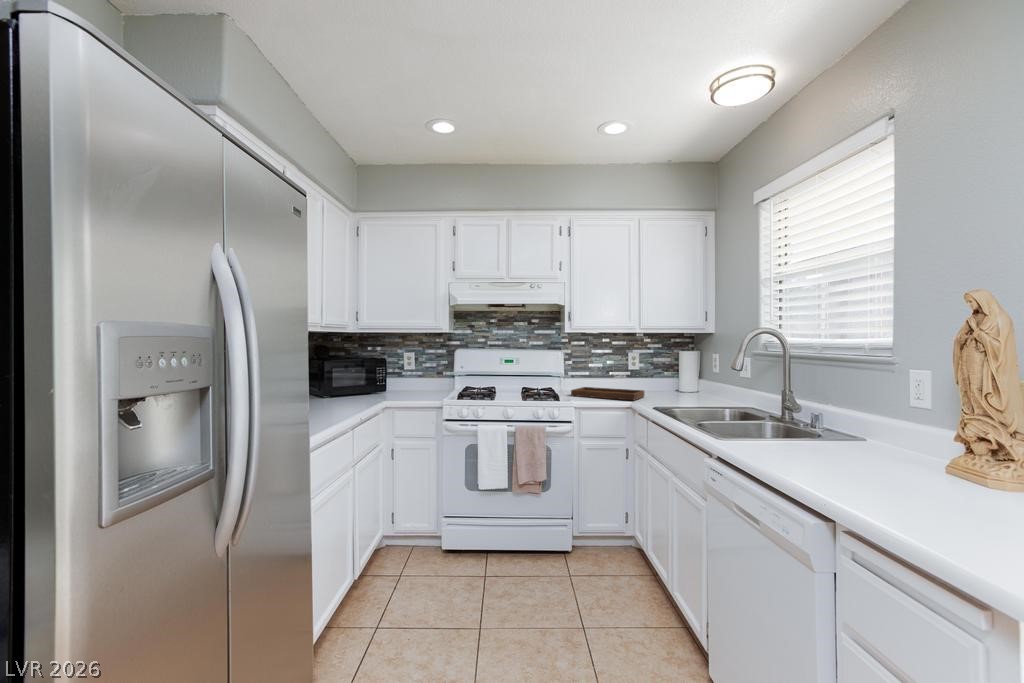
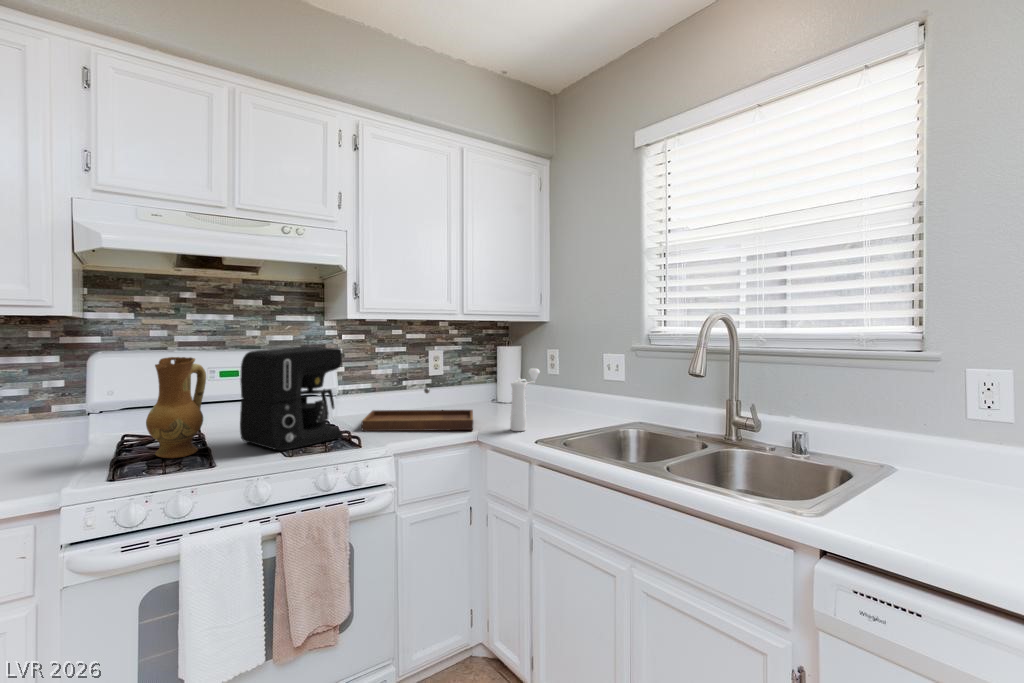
coffee maker: none [509,347,557,398] -> present [240,346,343,451]
ceramic jug: none [470,350,495,396] -> present [146,357,206,458]
pepper mill: none [659,364,686,404] -> present [510,368,540,431]

